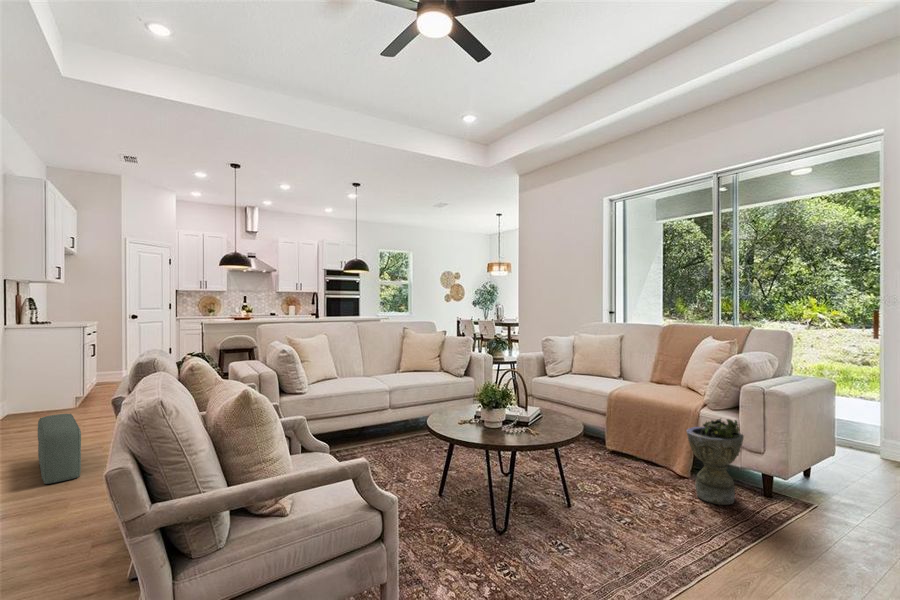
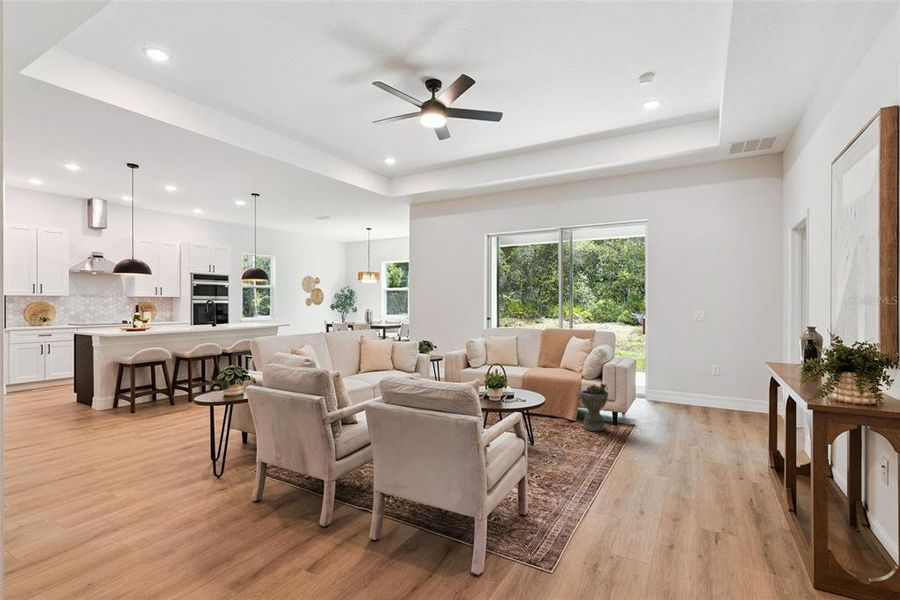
pouf: present [38,414,81,484] -> none [46,432,129,493]

